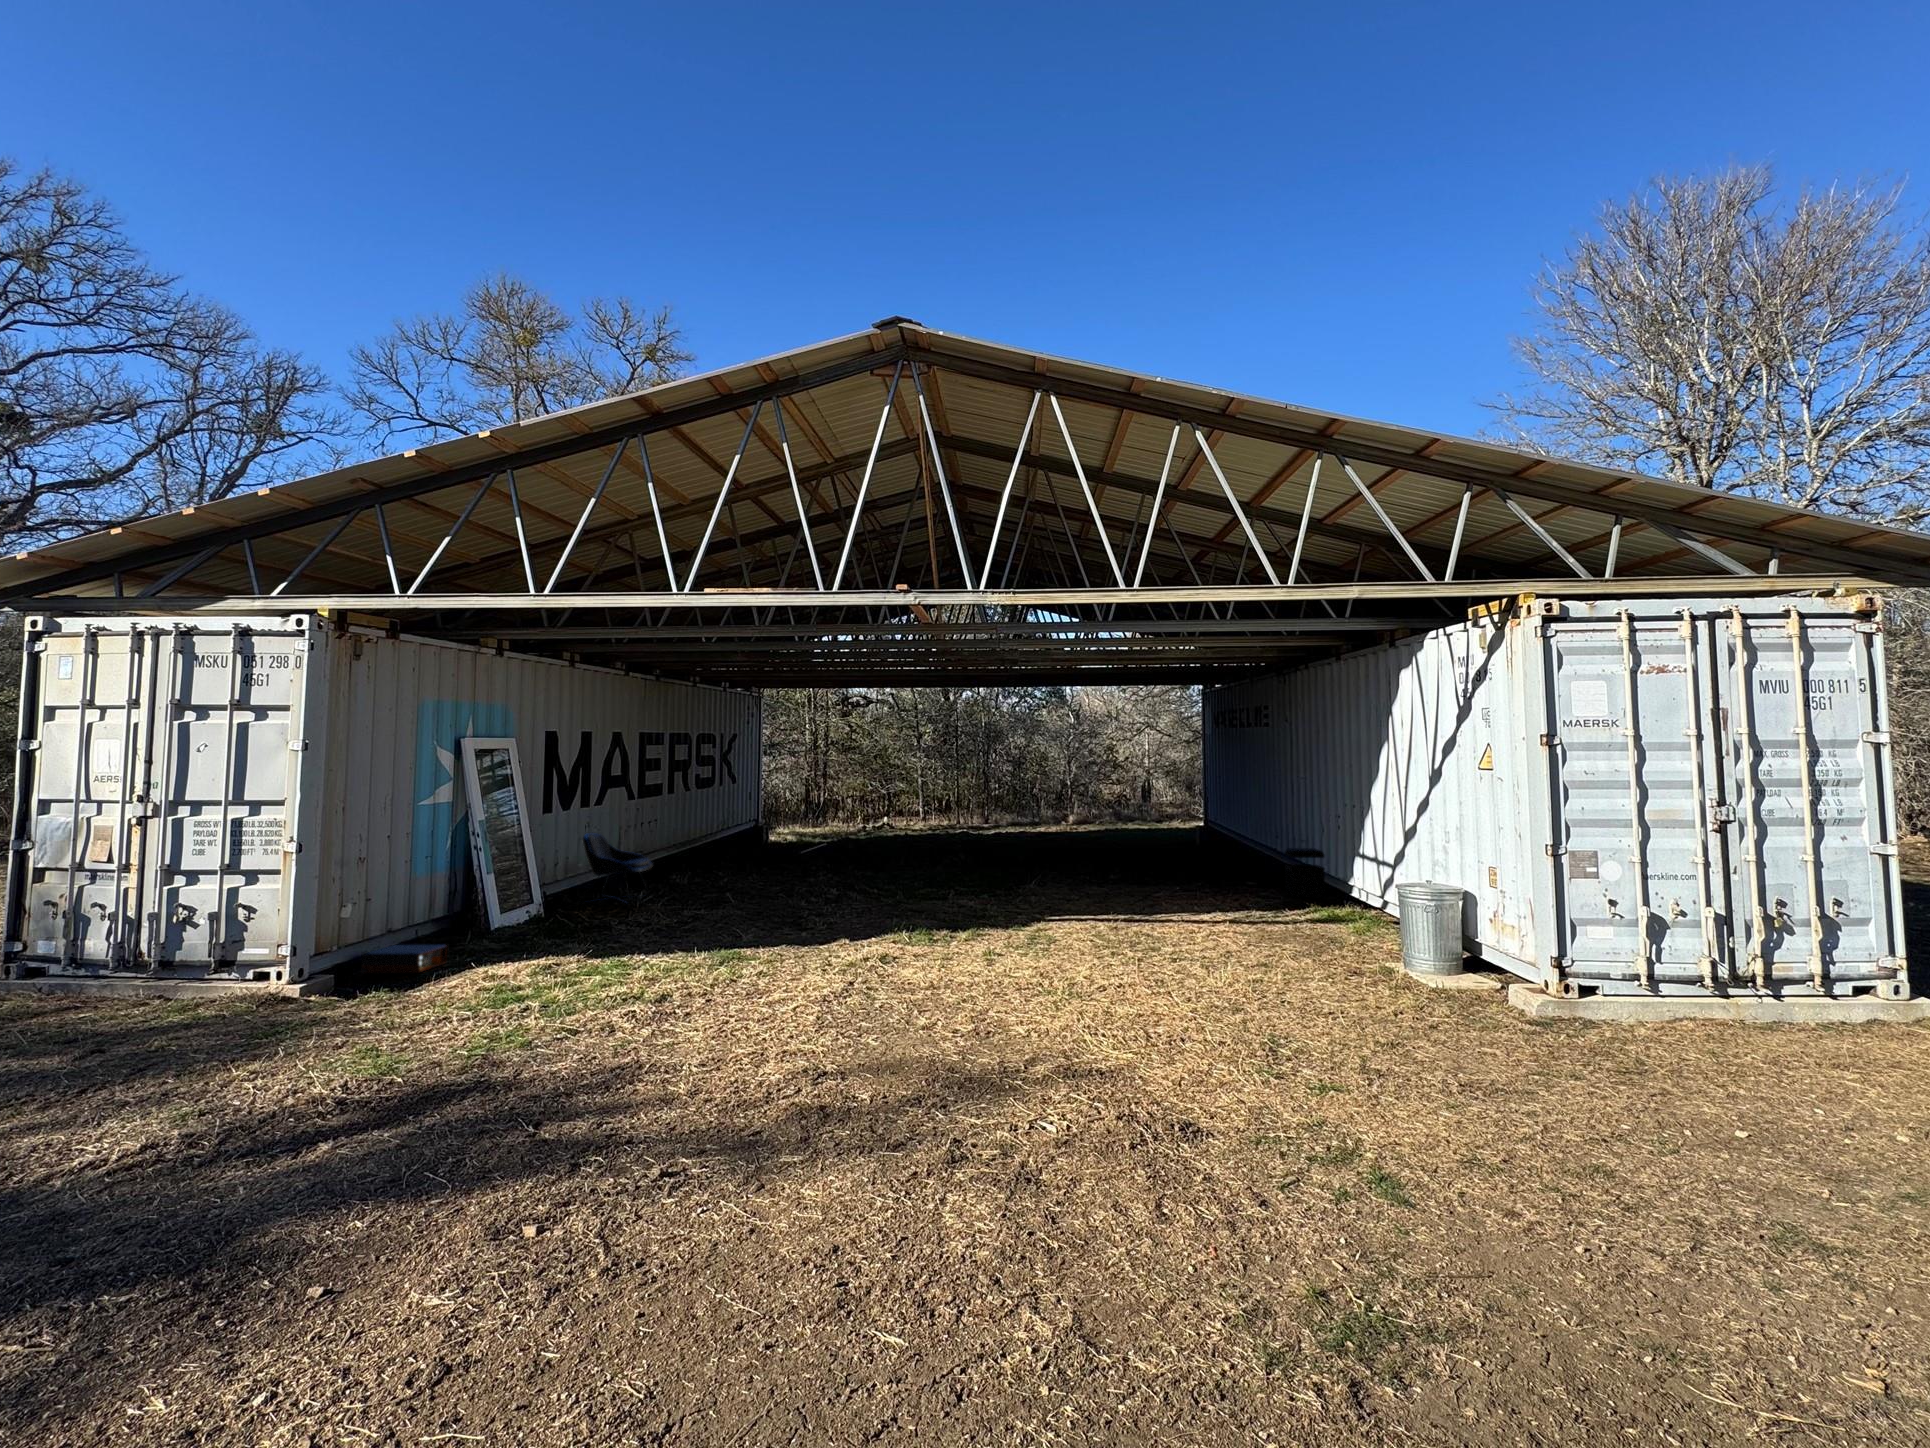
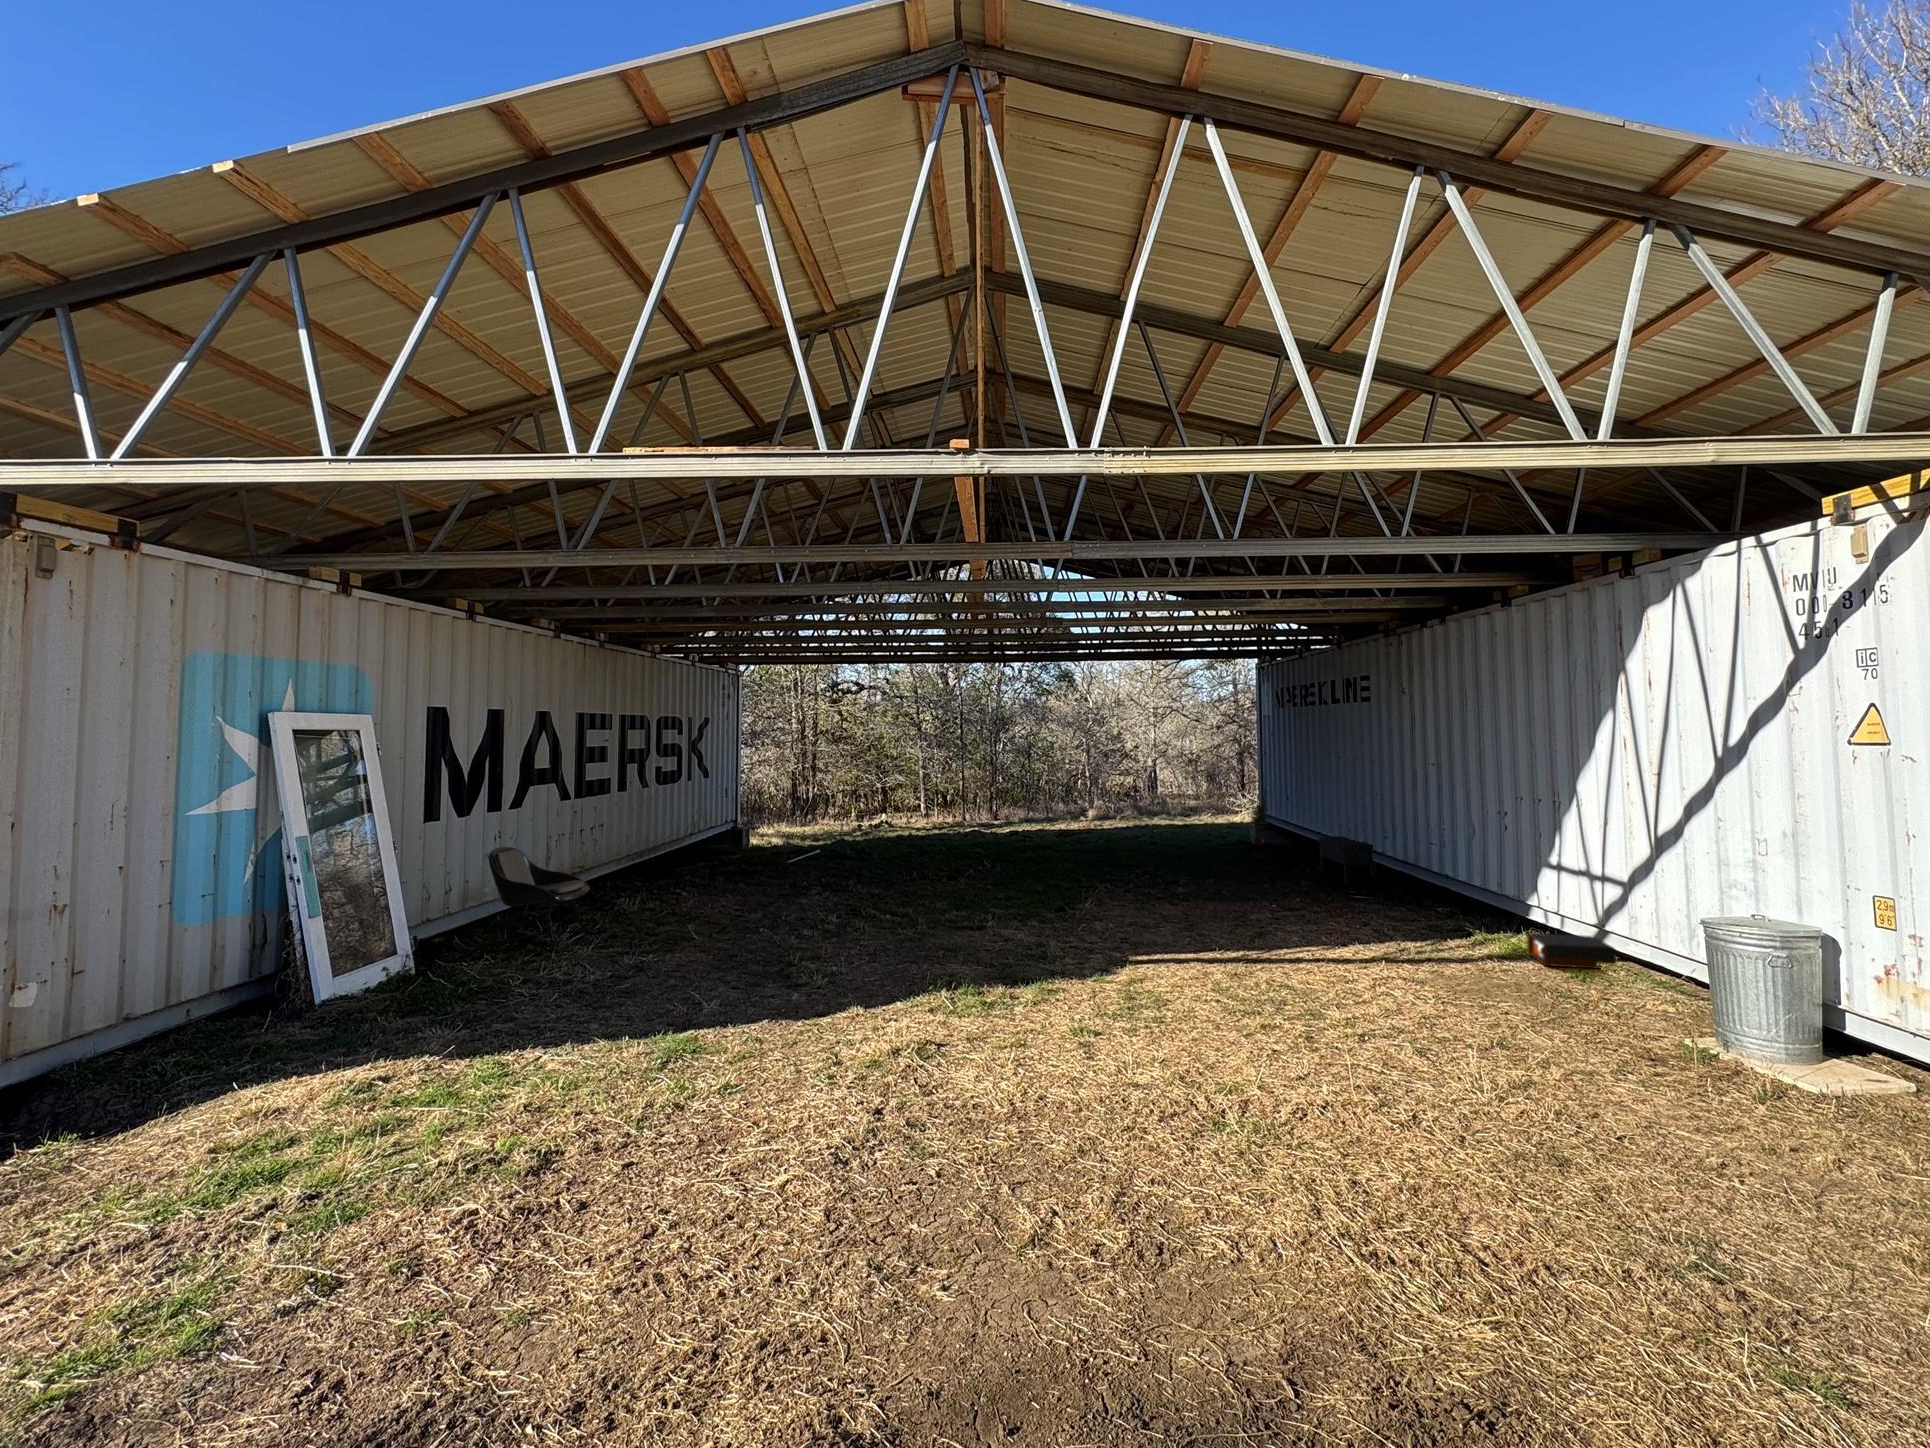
potted tree: none [1196,806,1219,847] -> present [1251,800,1269,846]
bench: none [1236,837,1276,875] -> present [1318,836,1376,884]
toolbox: present [1284,848,1325,898] -> none [1416,853,1475,919]
storage box: present [362,945,447,974] -> present [1527,933,1616,969]

